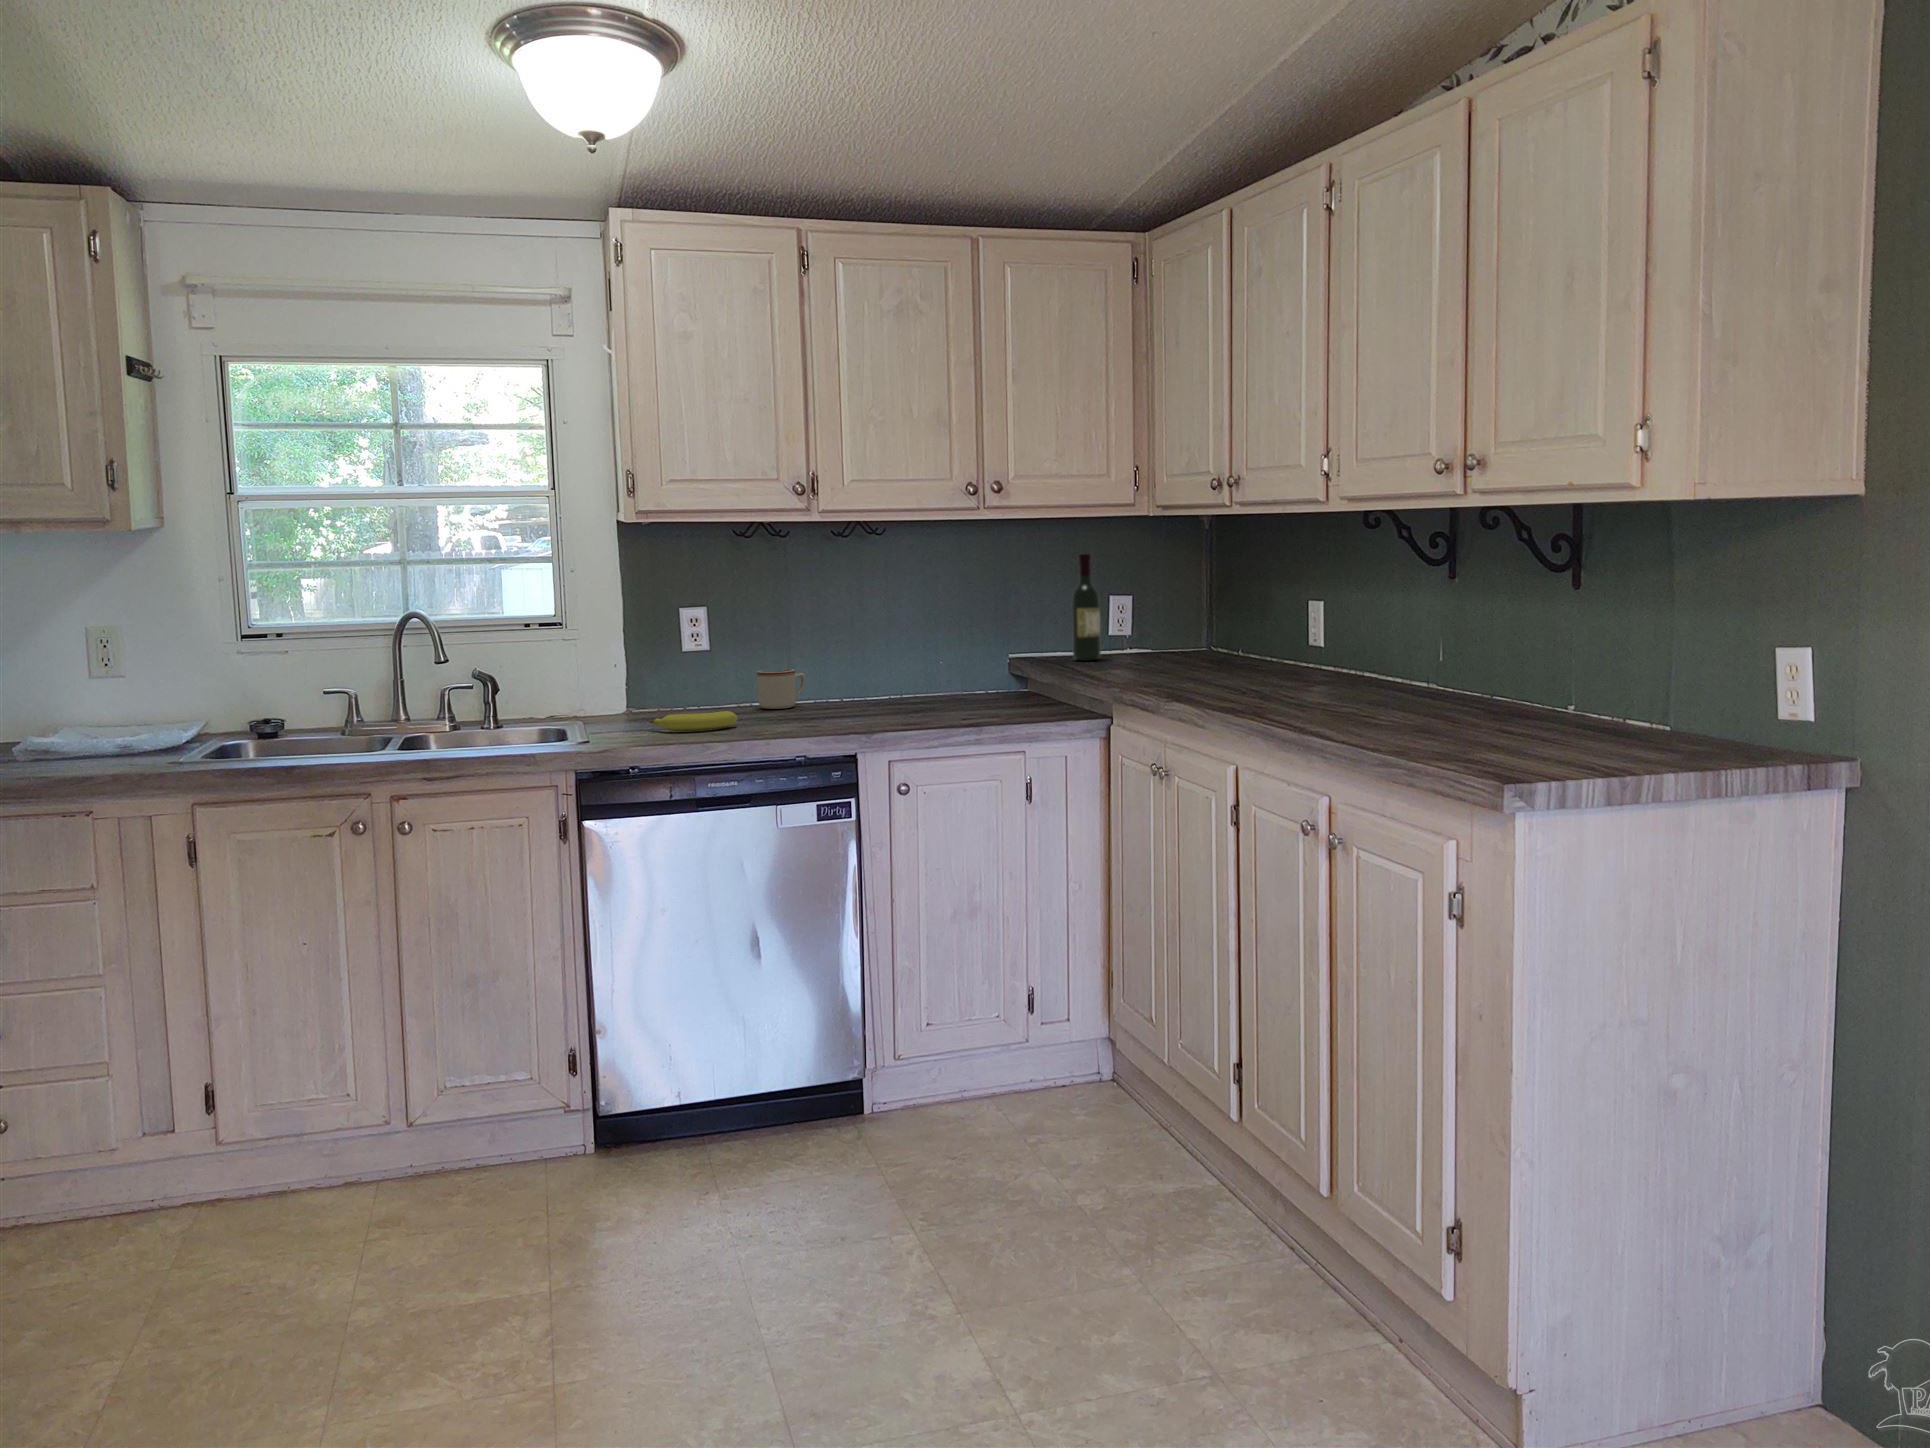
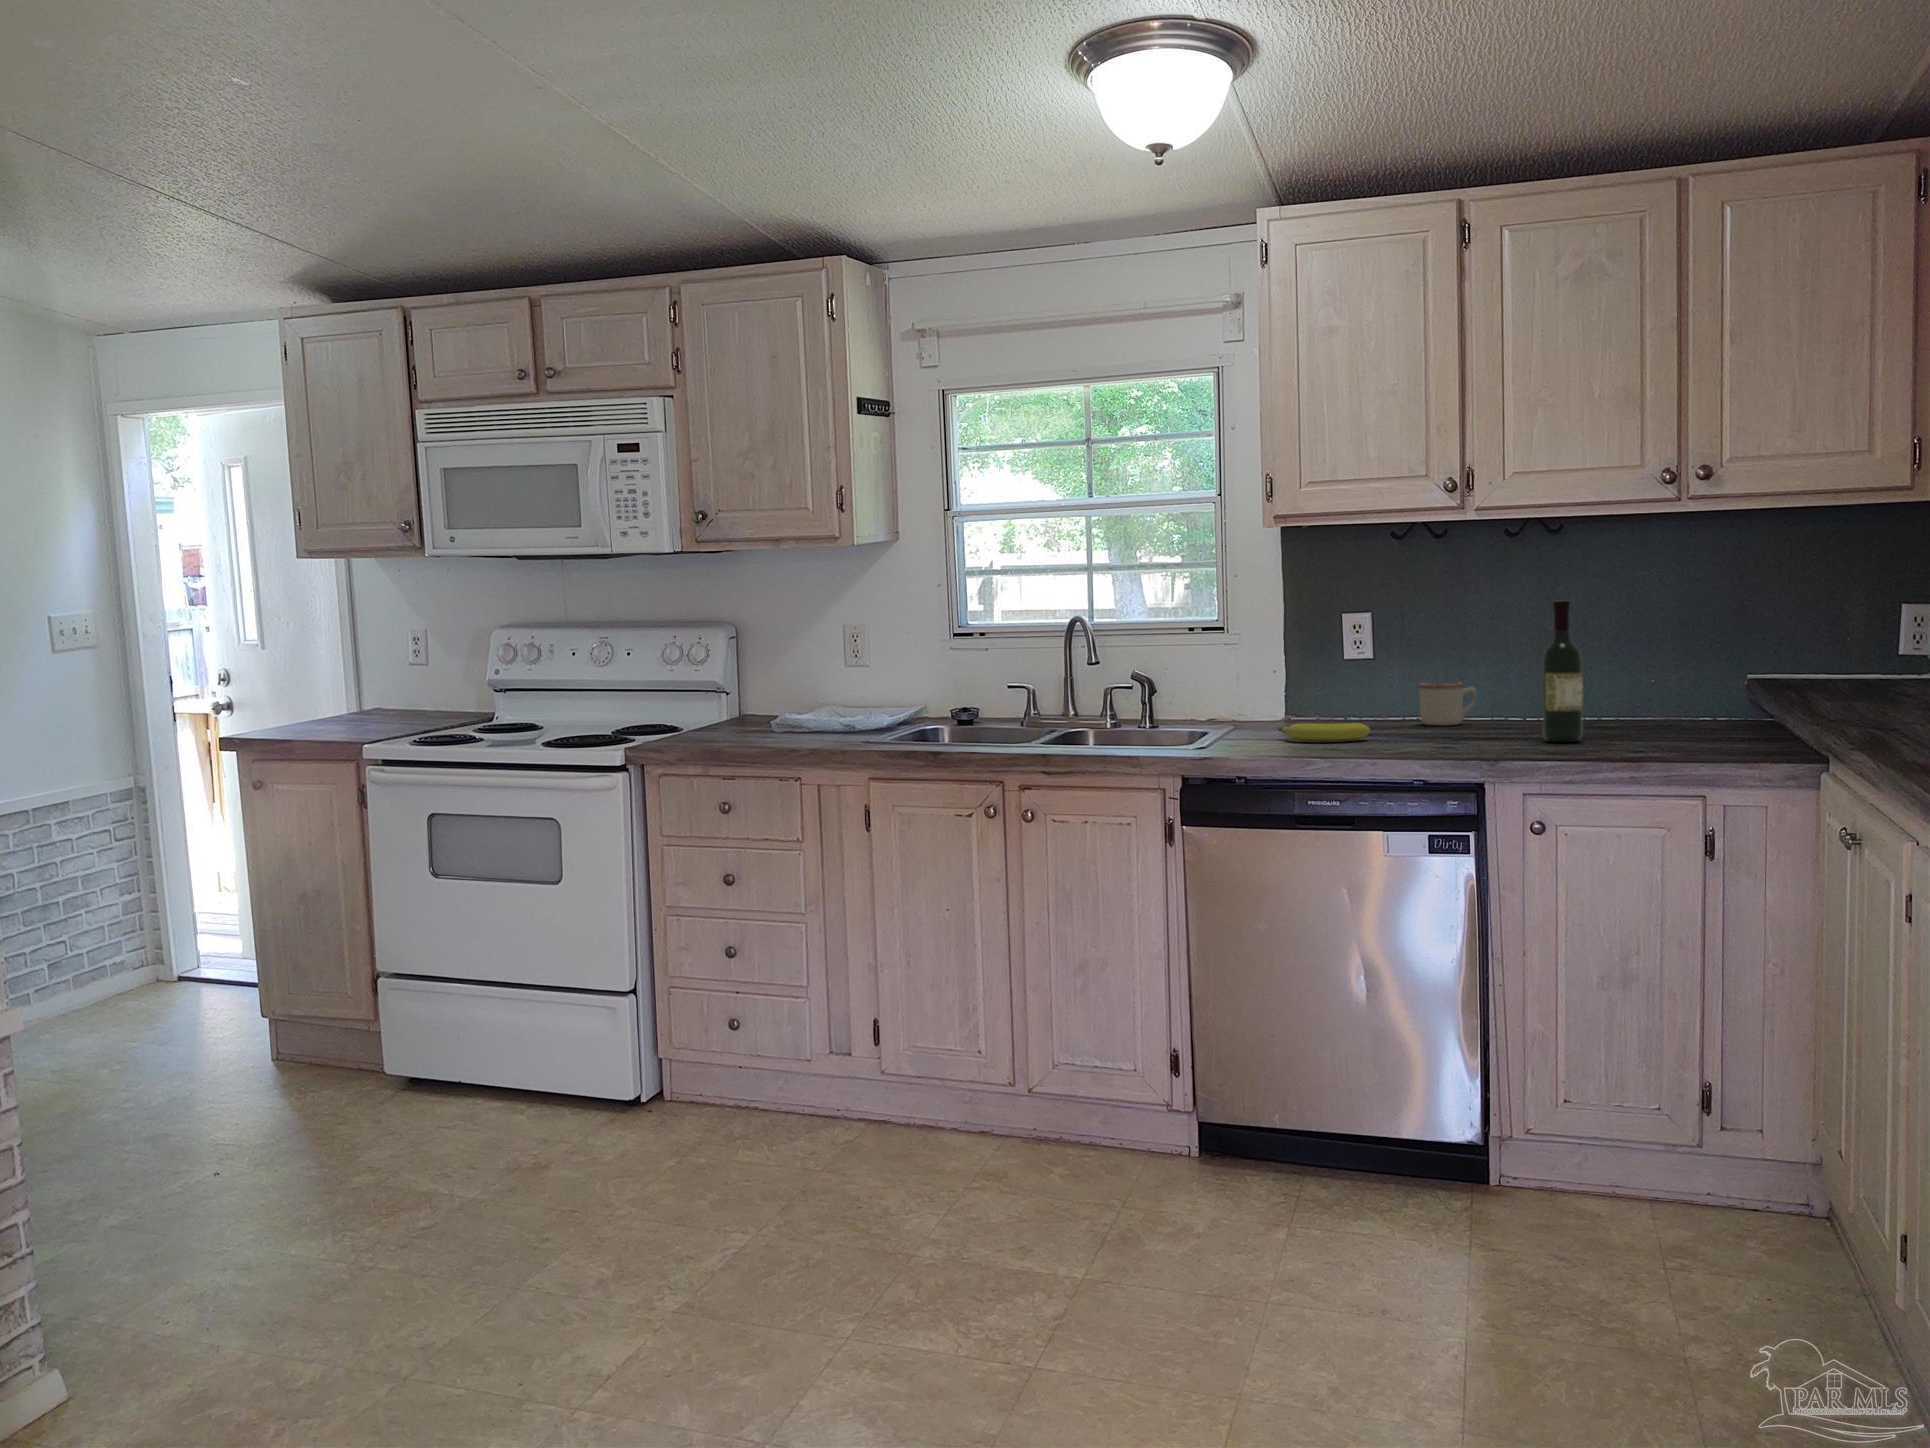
wine bottle: present [1072,553,1101,661] -> present [1542,600,1583,742]

